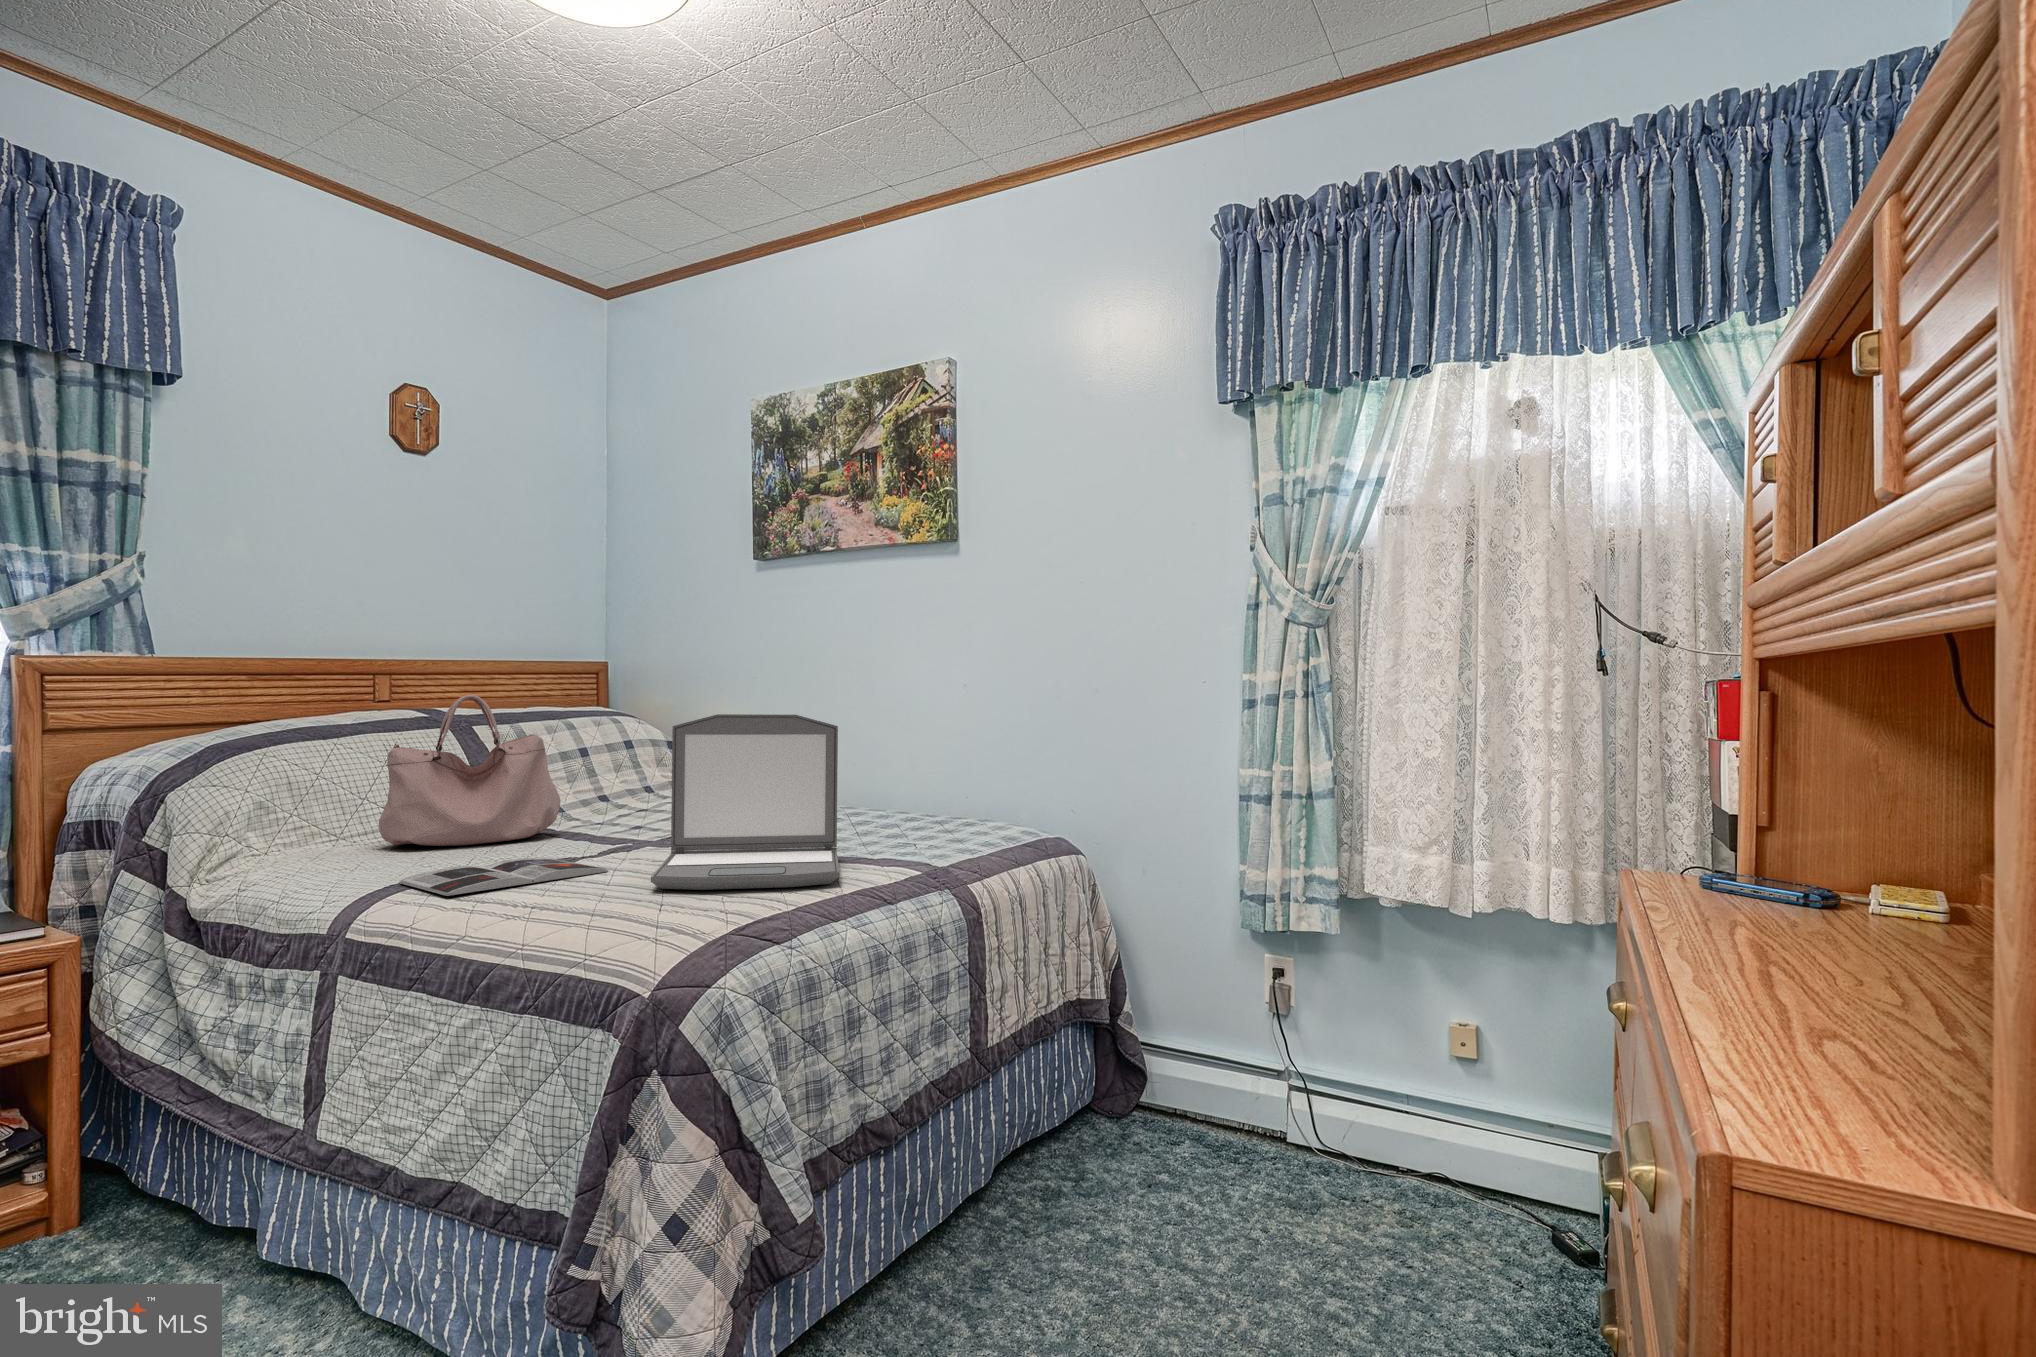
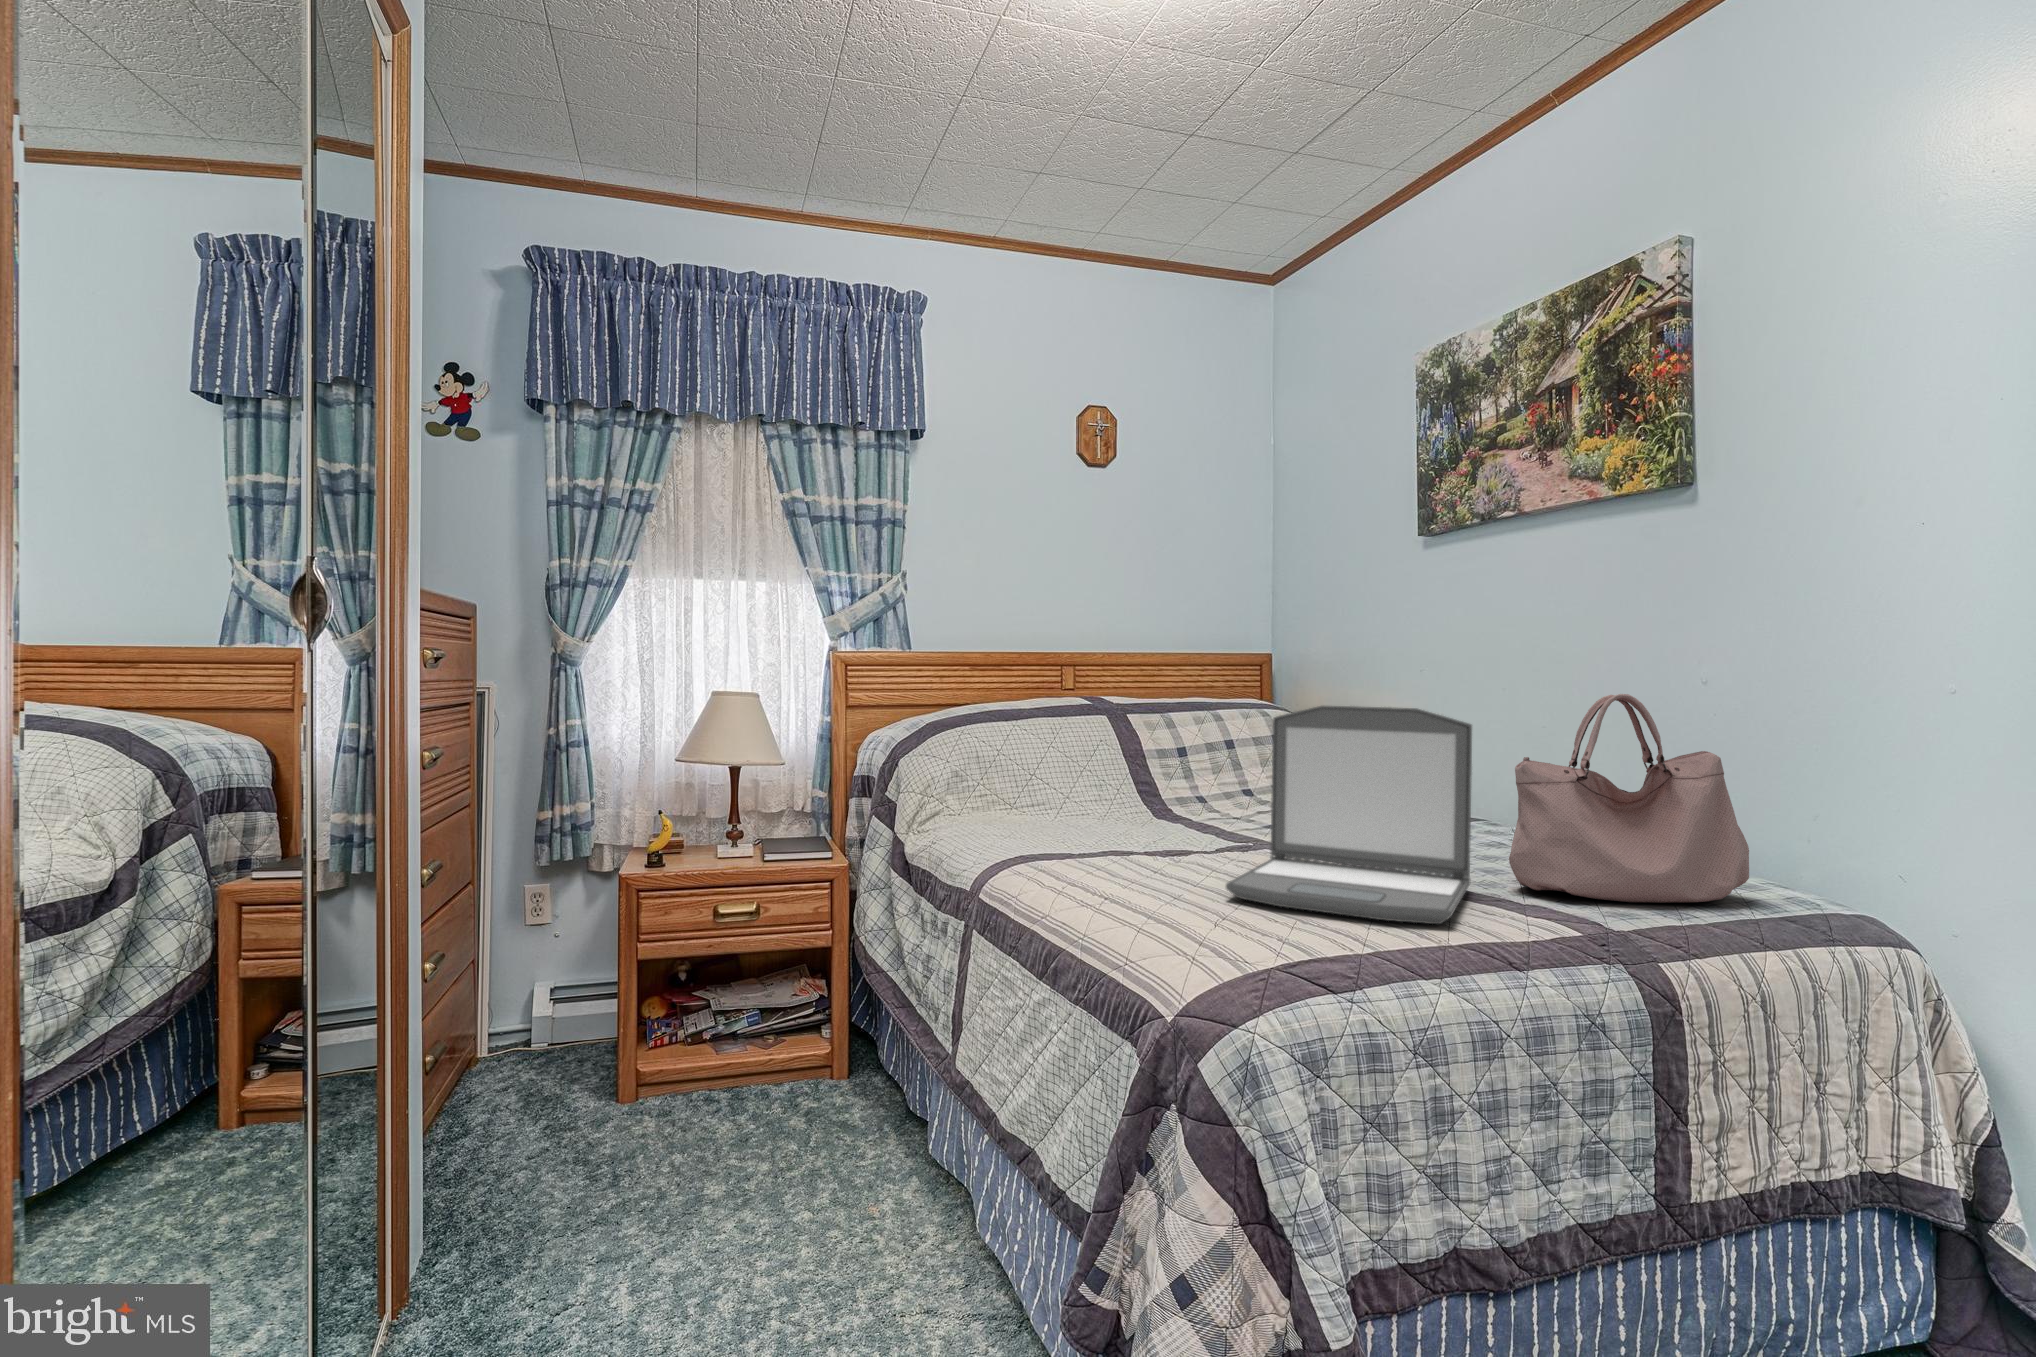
handbag: present [379,695,561,846] -> present [1509,694,1749,903]
magazine: present [398,858,608,896] -> none [1020,845,1203,874]

